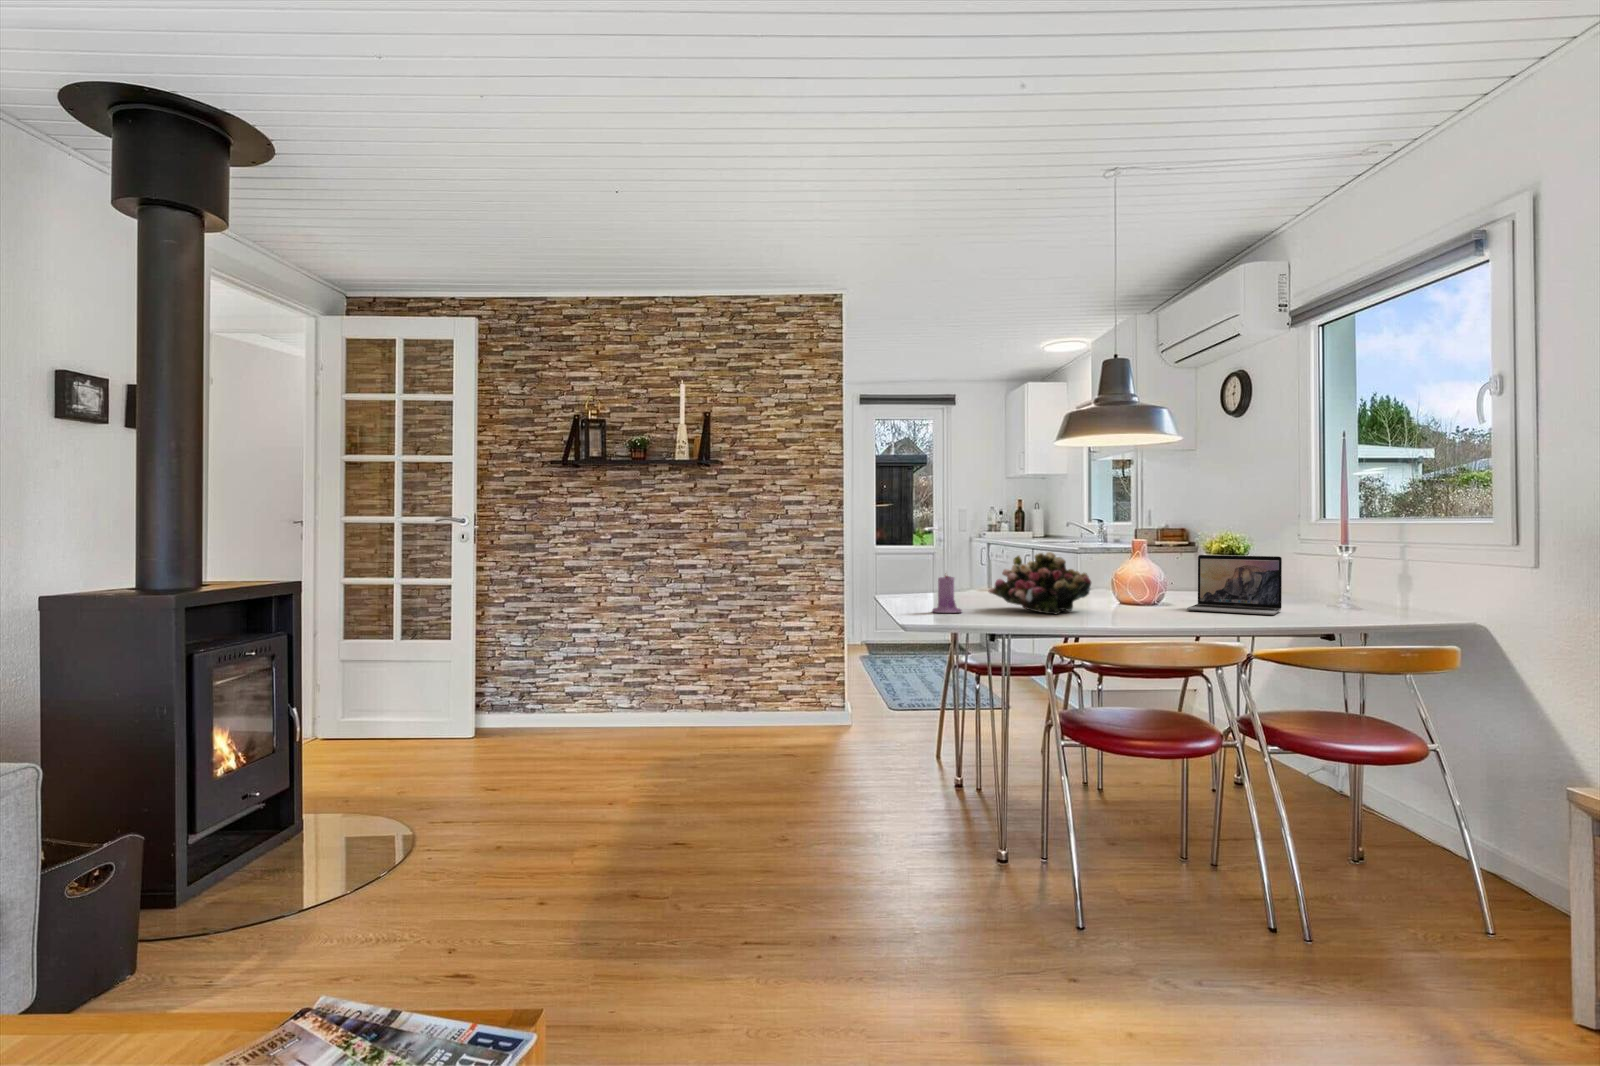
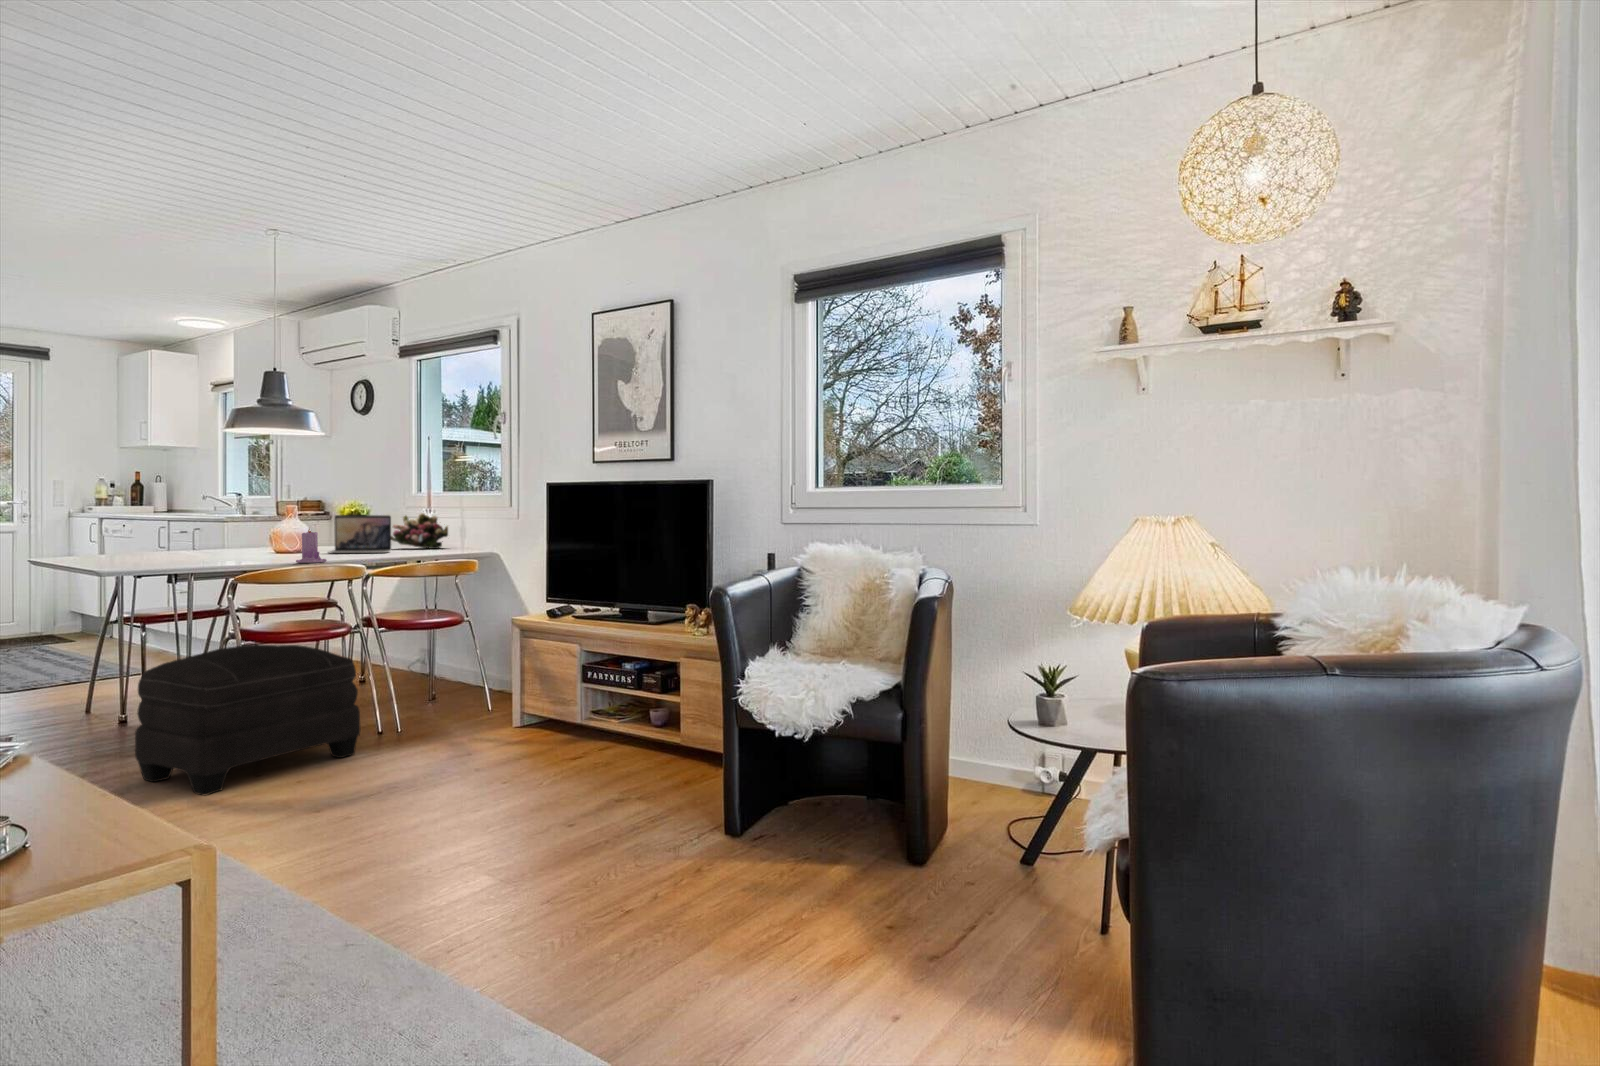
flower arrangement: present [988,552,1091,614] -> present [391,513,448,549]
candle: present [932,575,962,613] -> present [296,529,327,563]
ottoman: none [923,759,1232,1011] -> present [135,645,360,795]

